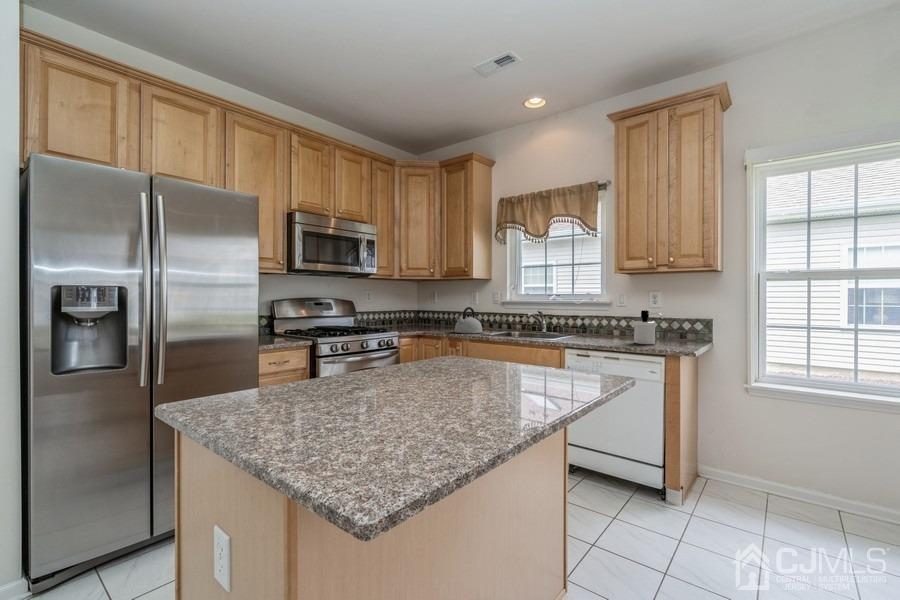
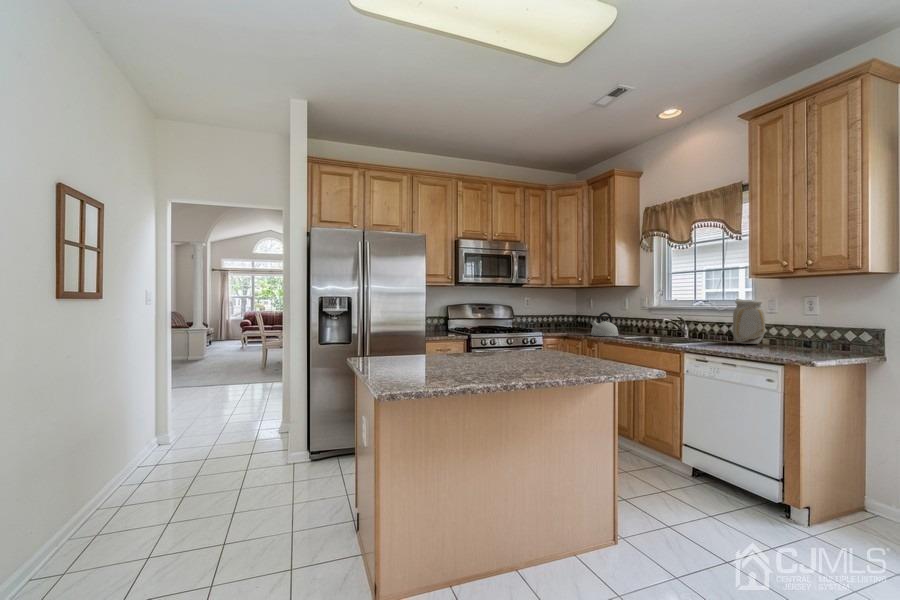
vase: none [590,294,617,335] -> present [732,300,765,344]
soap dispenser: present [634,310,664,344] -> none [762,317,792,353]

